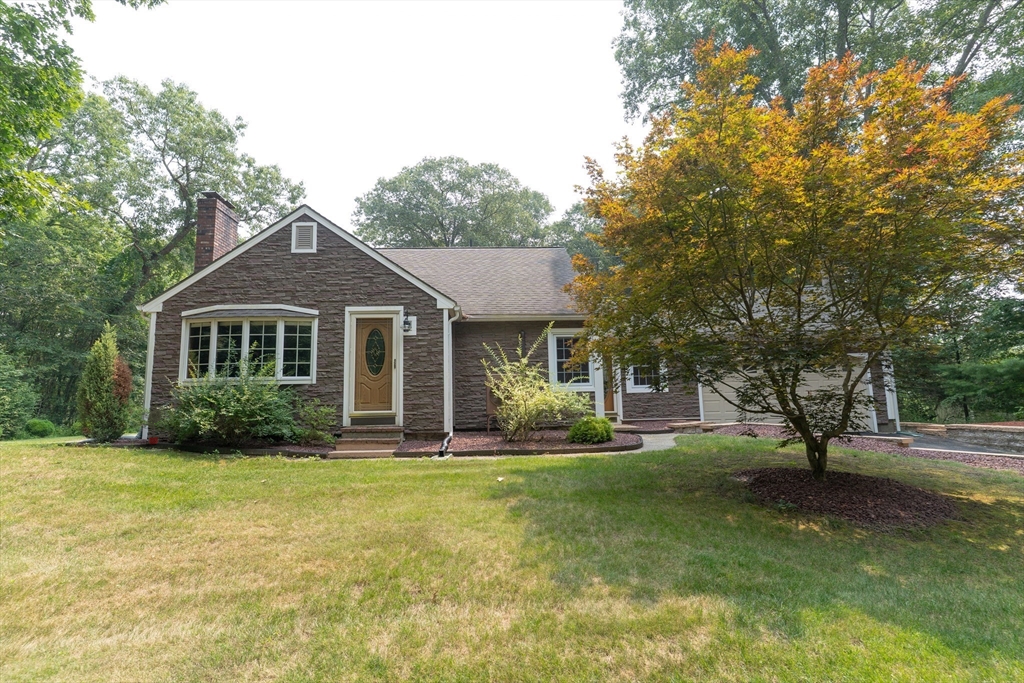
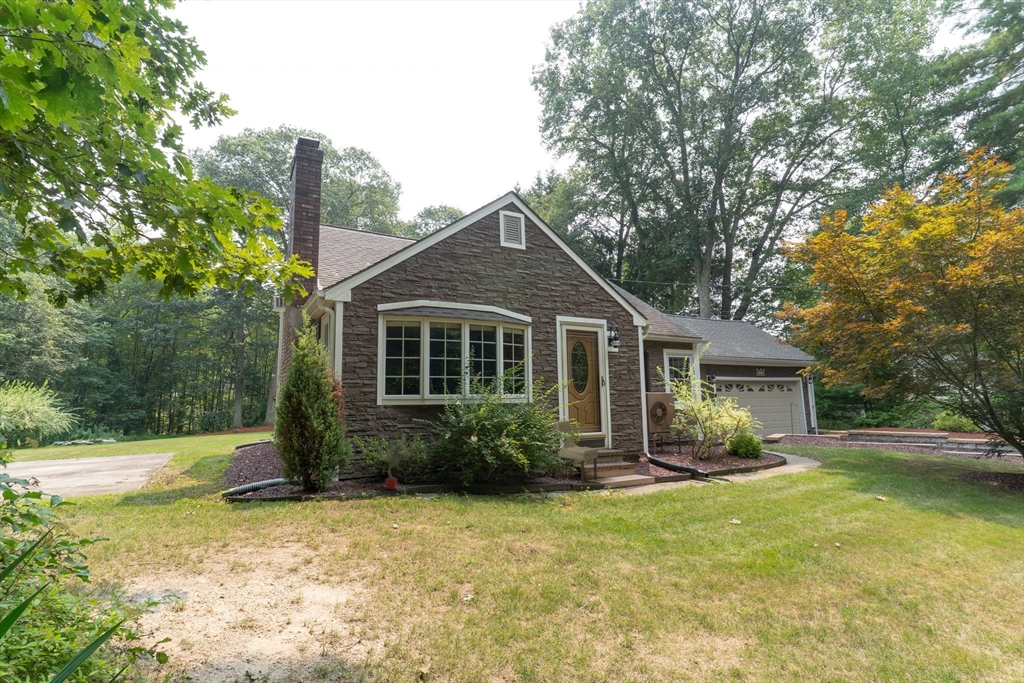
chair: none [293,398,322,450] -> present [555,421,598,483]

